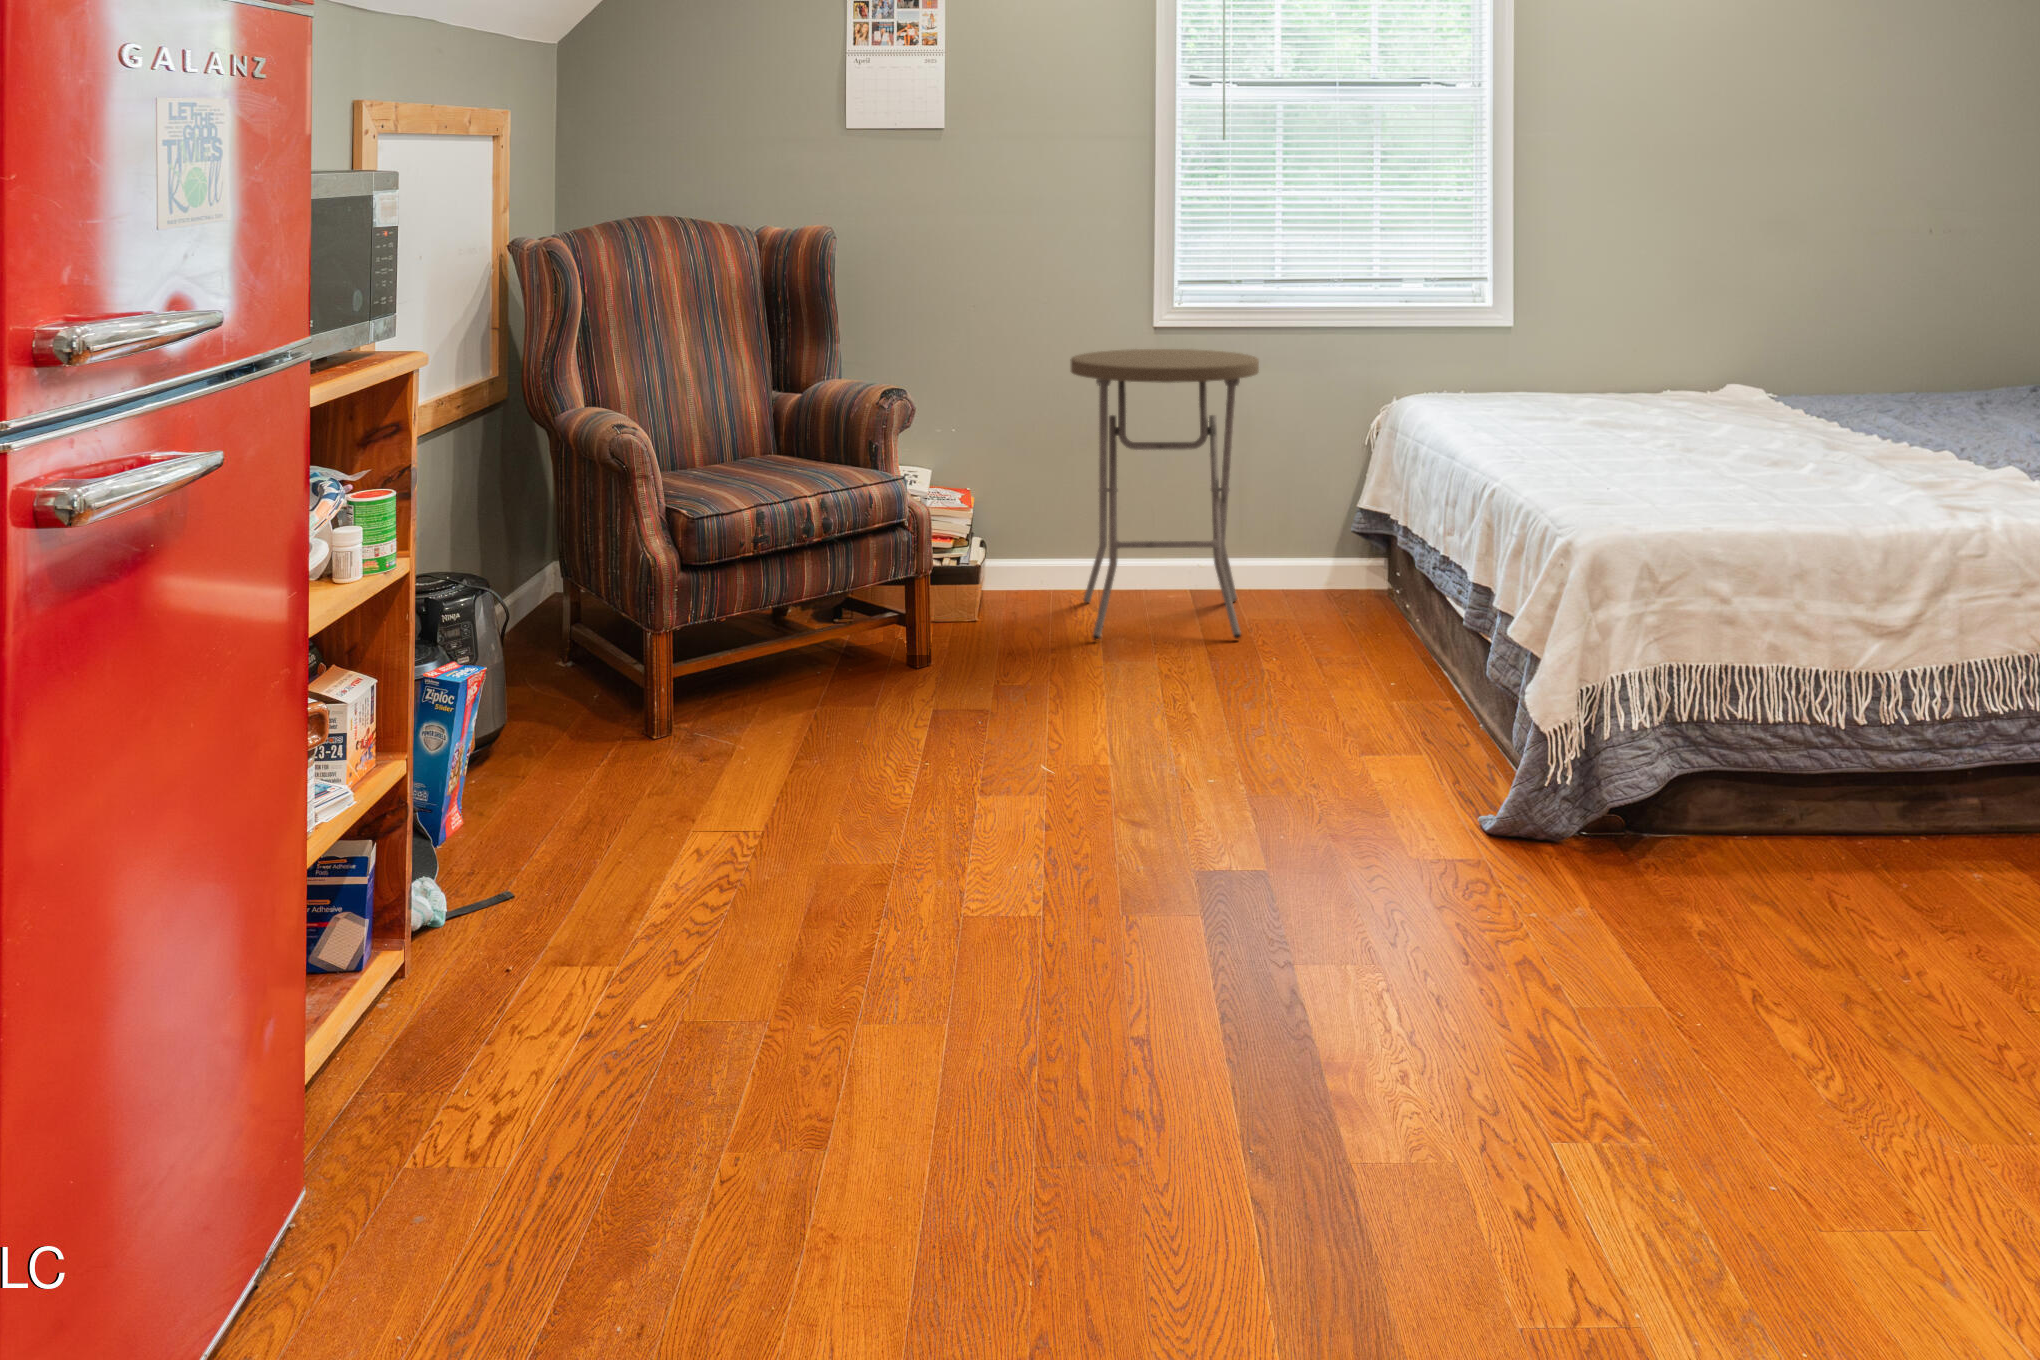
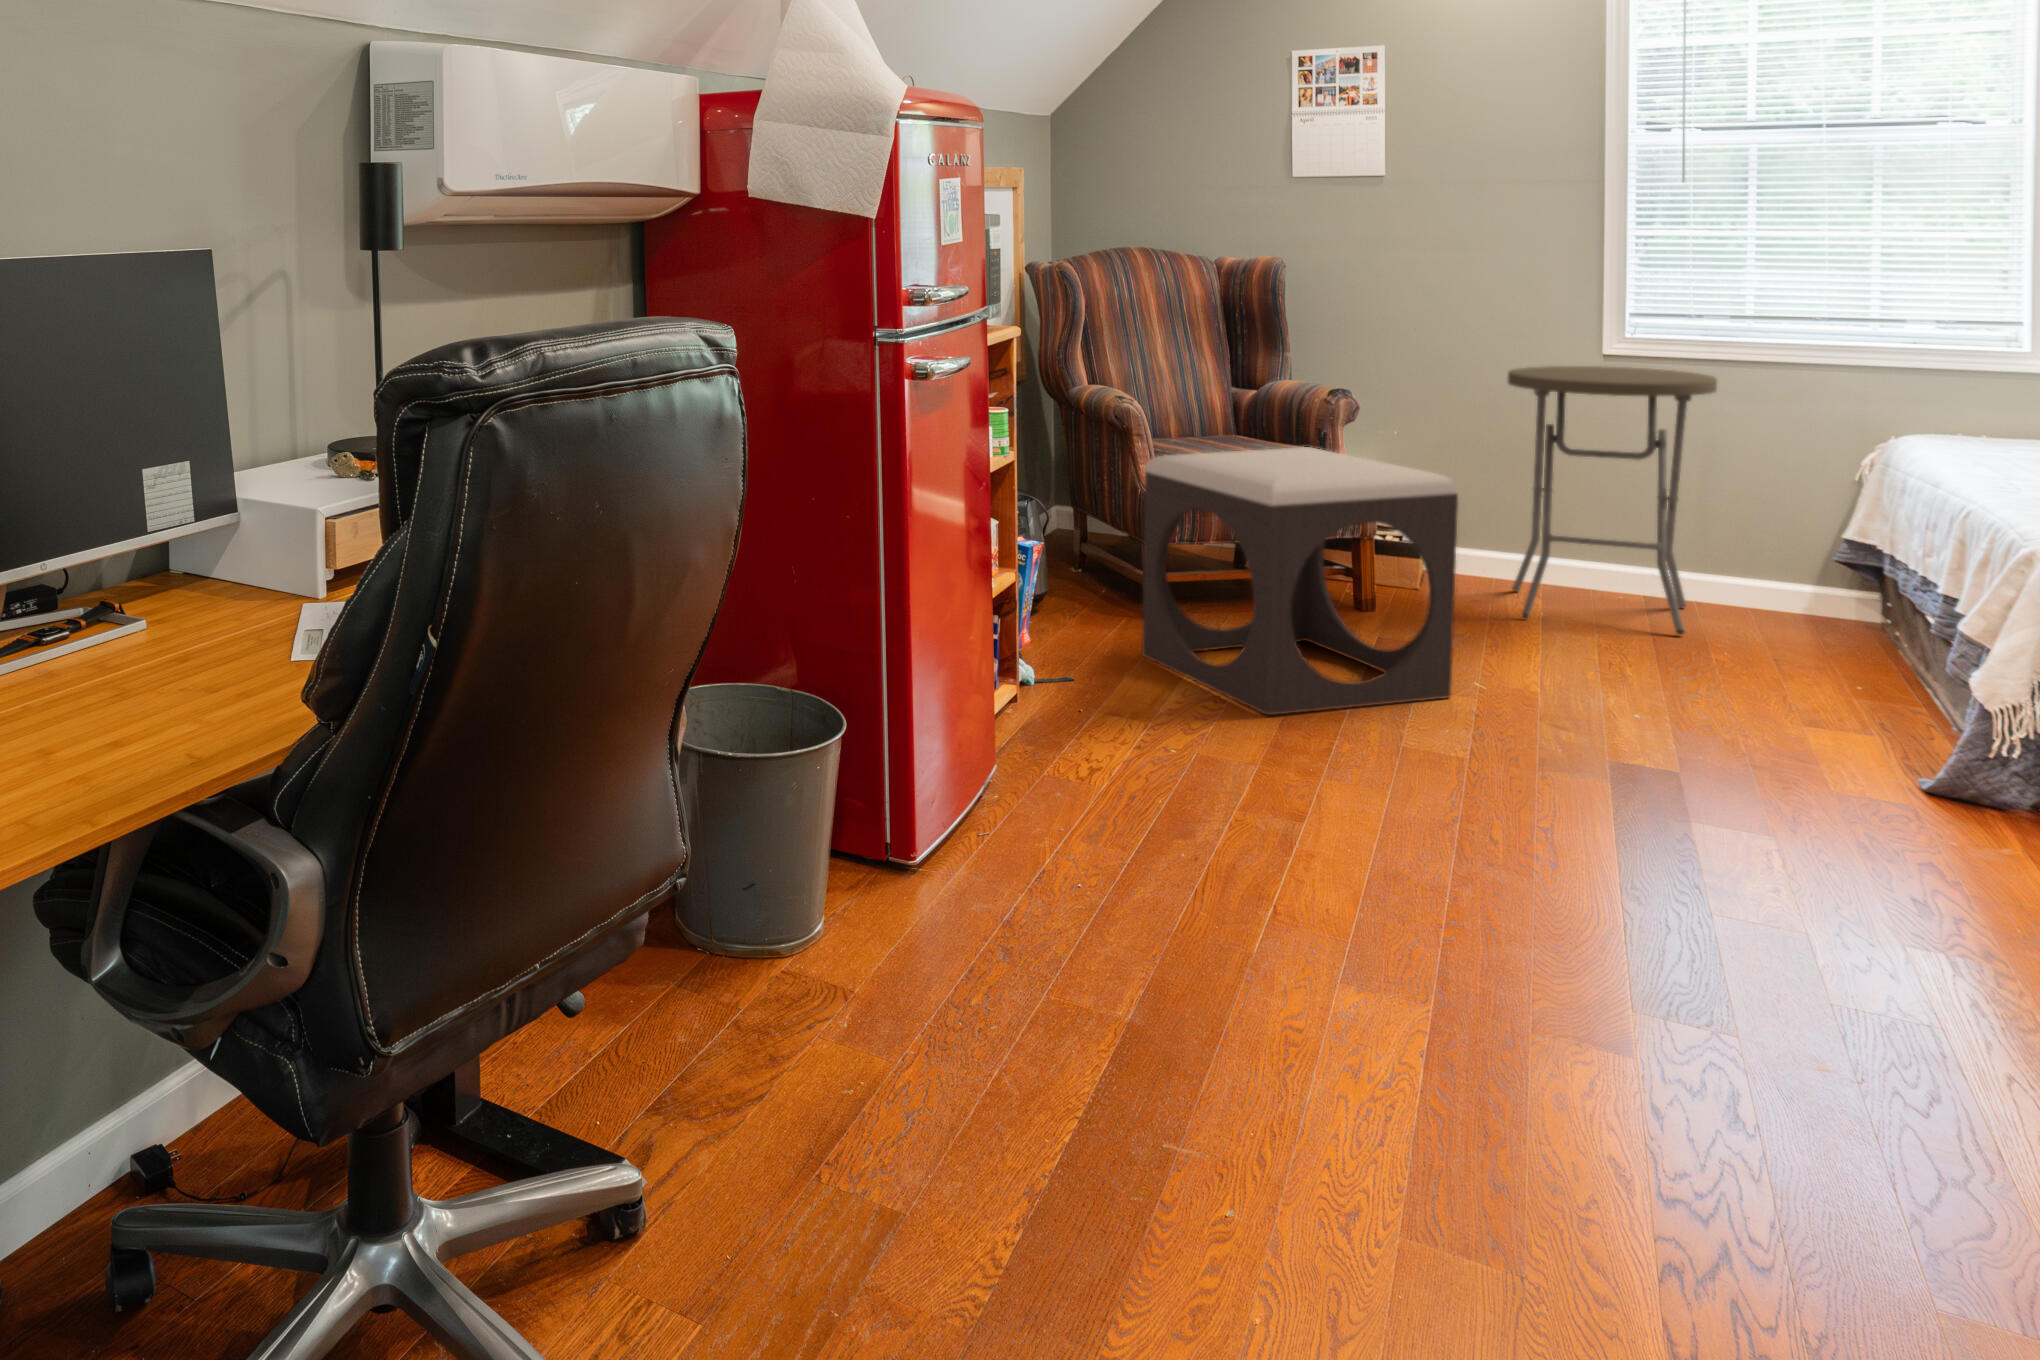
footstool: none [620,470,1019,888] -> present [1142,447,1458,715]

